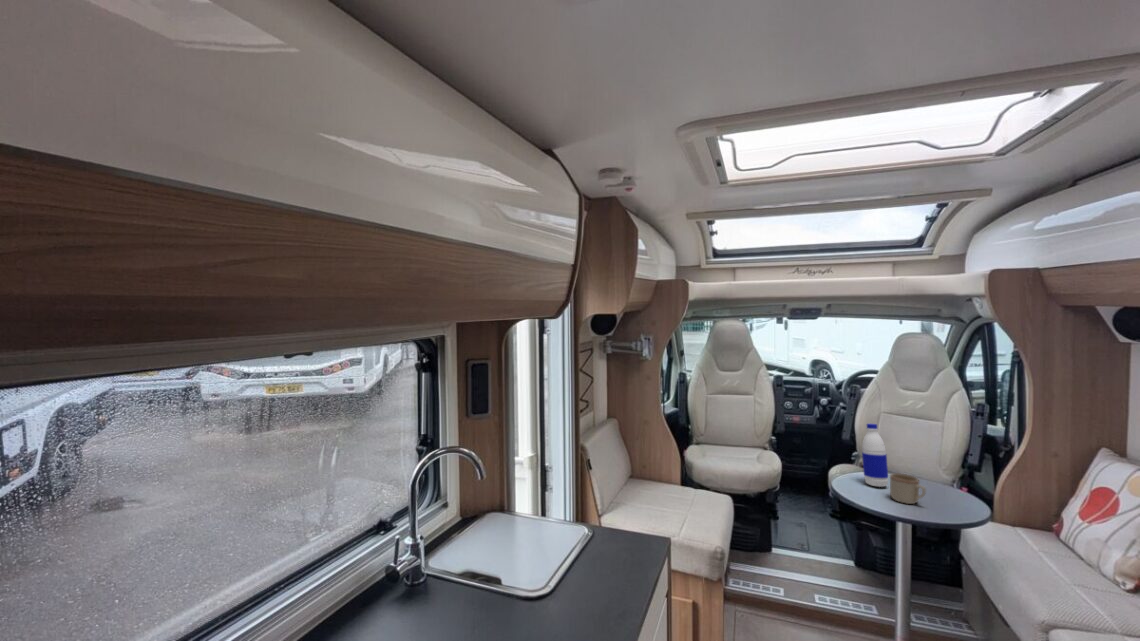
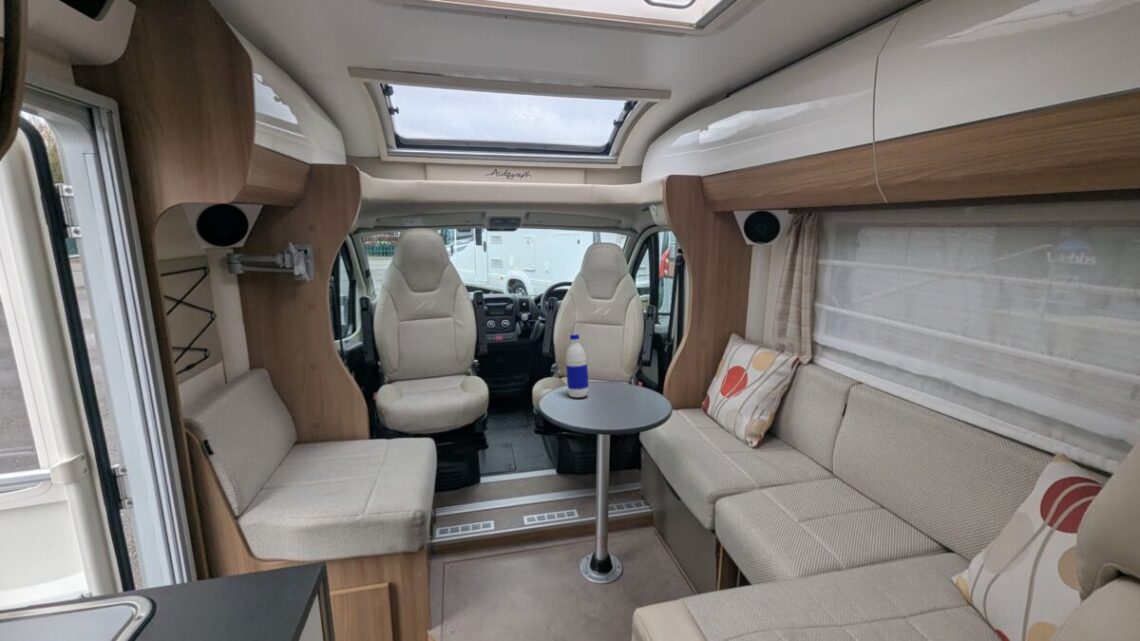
mug: present [890,473,926,504] -> none [592,381,621,410]

